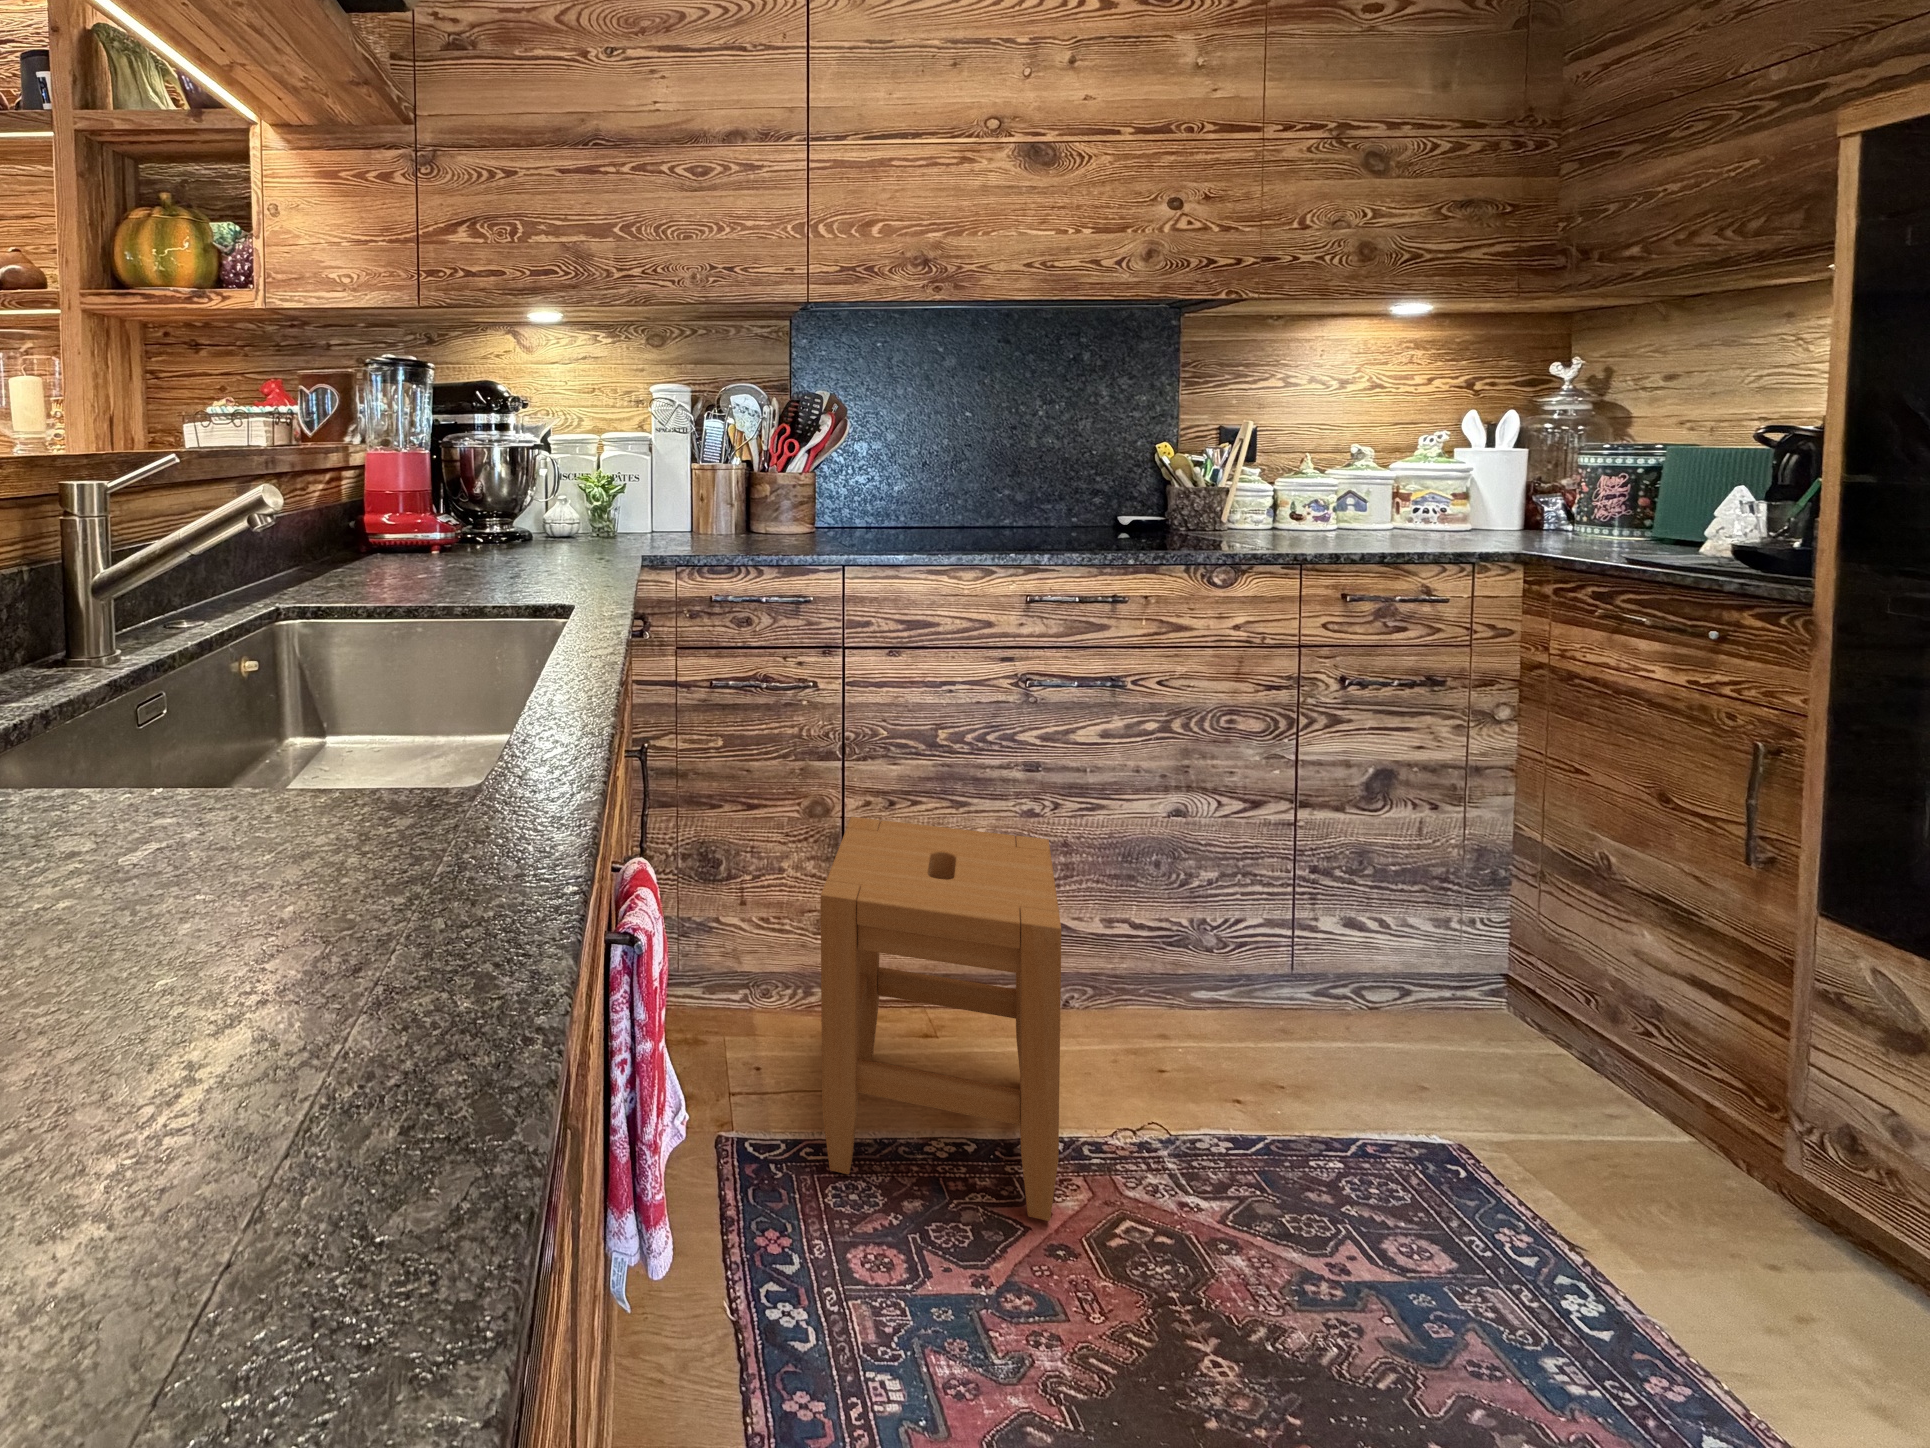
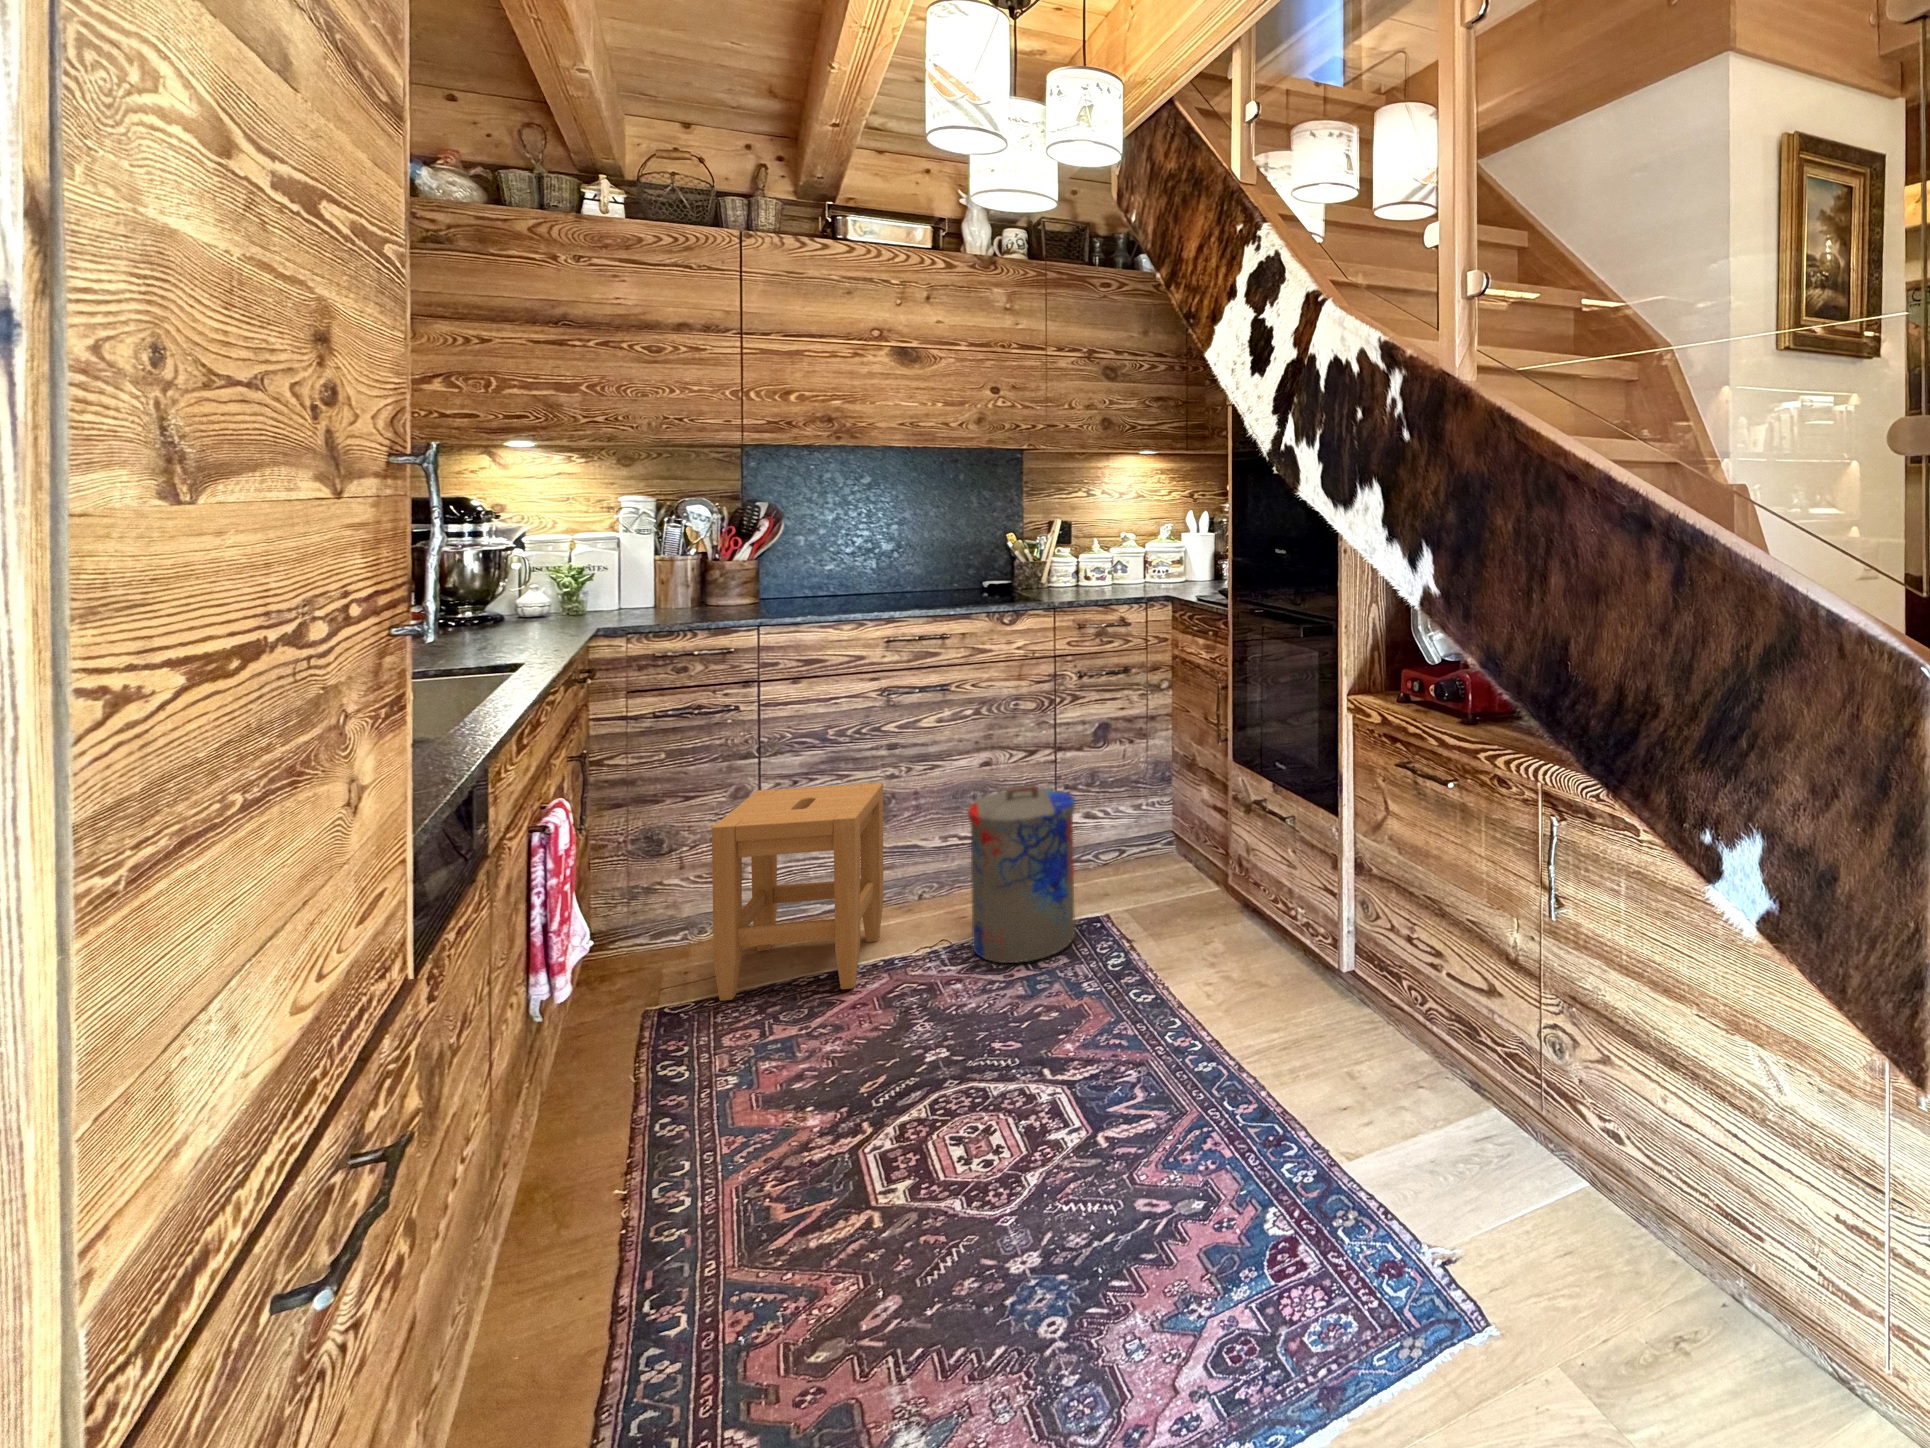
trash can: none [1226,893,1468,1263] -> present [968,786,1075,963]

